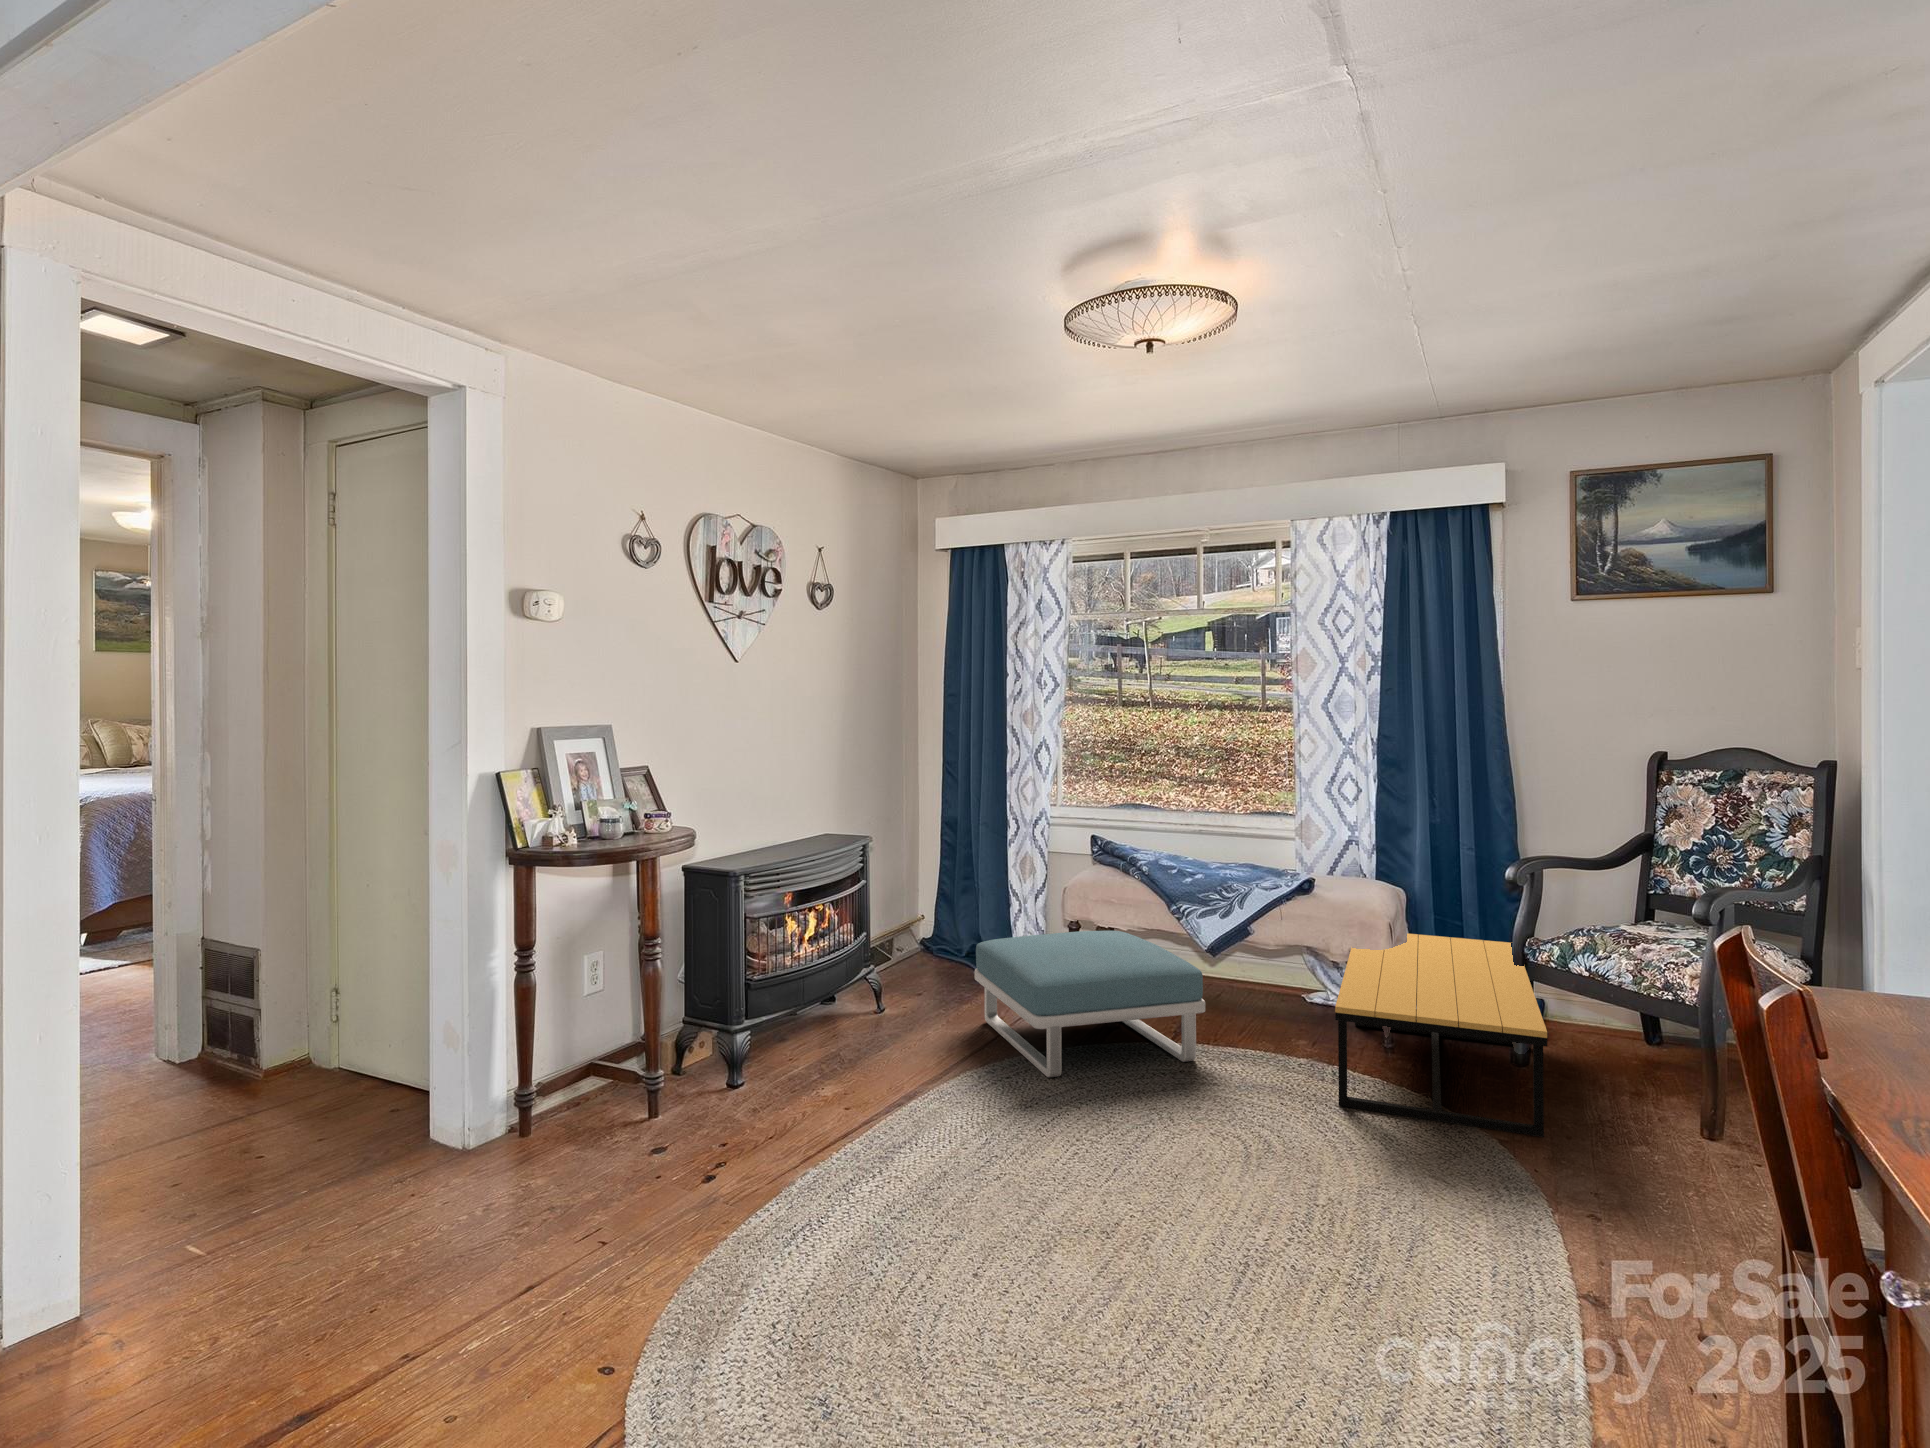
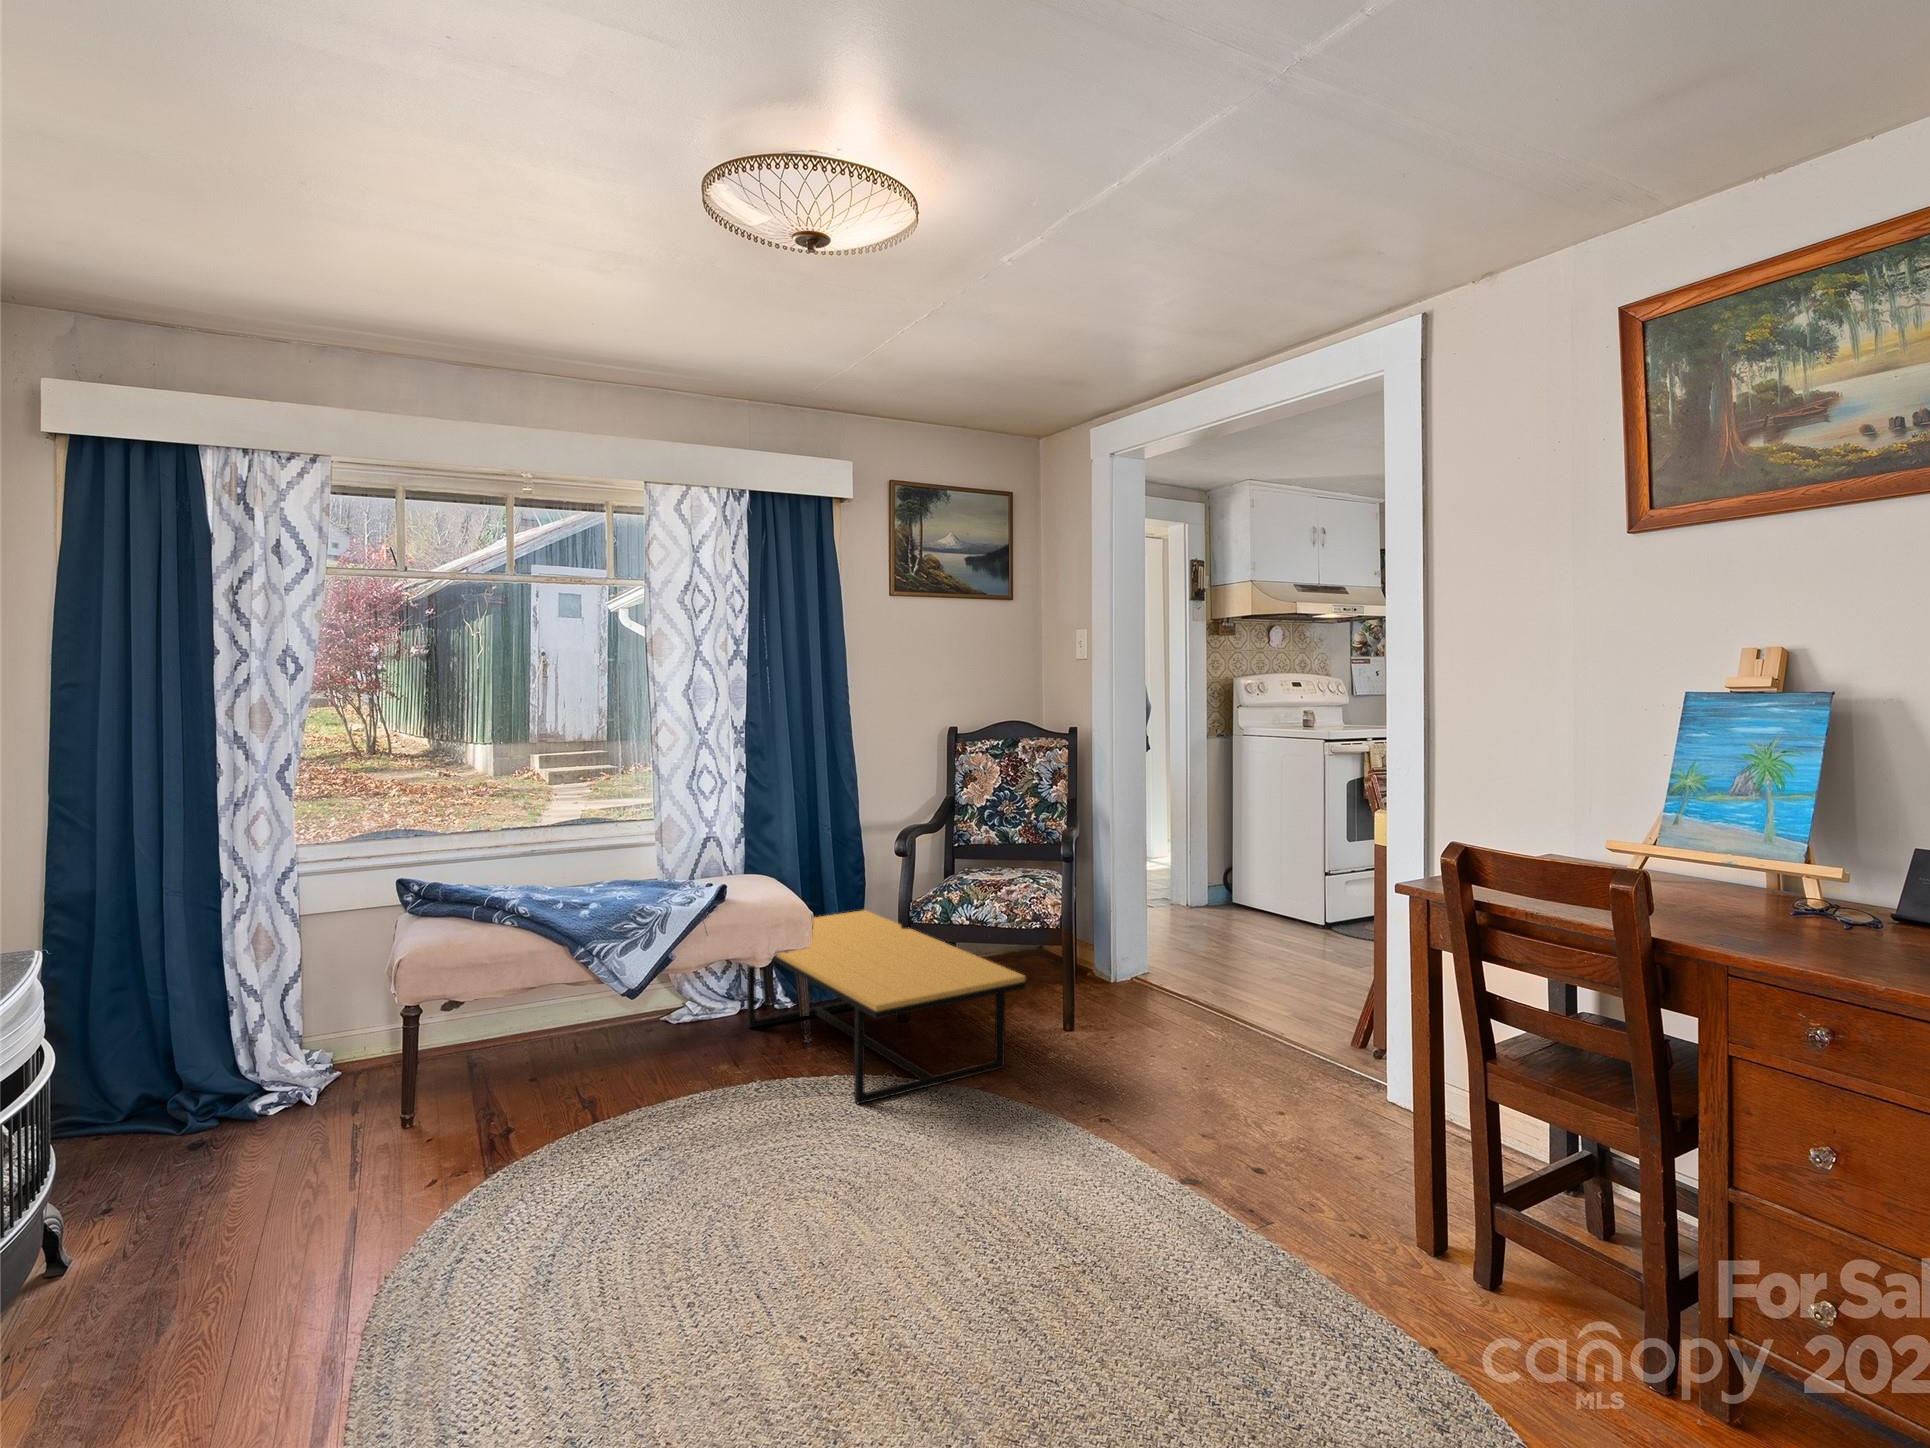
footstool: present [975,931,1205,1077] -> none [346,996,687,1205]

